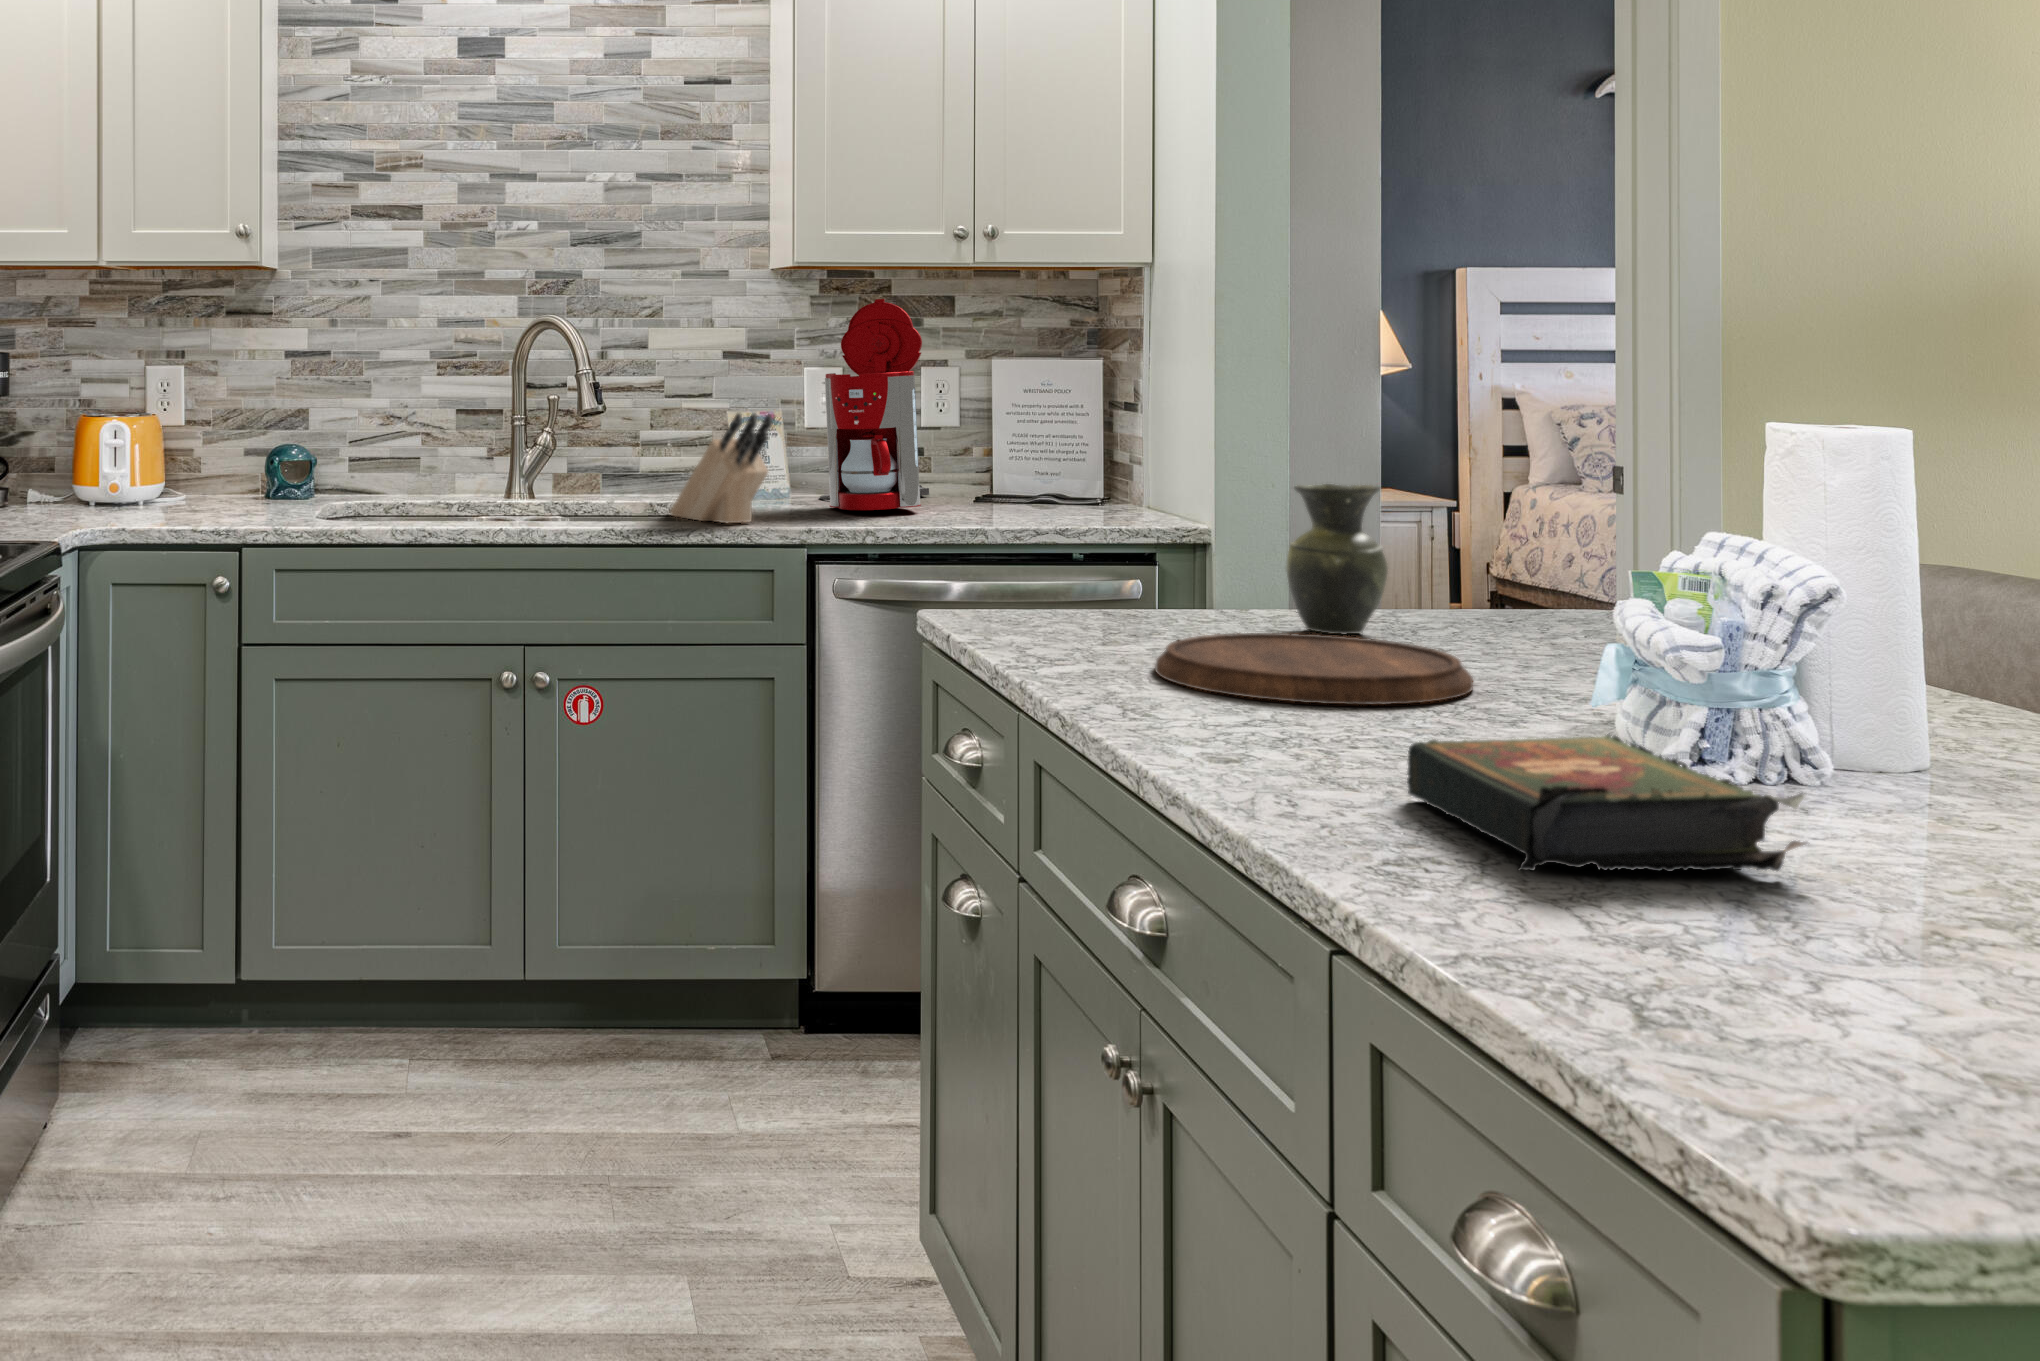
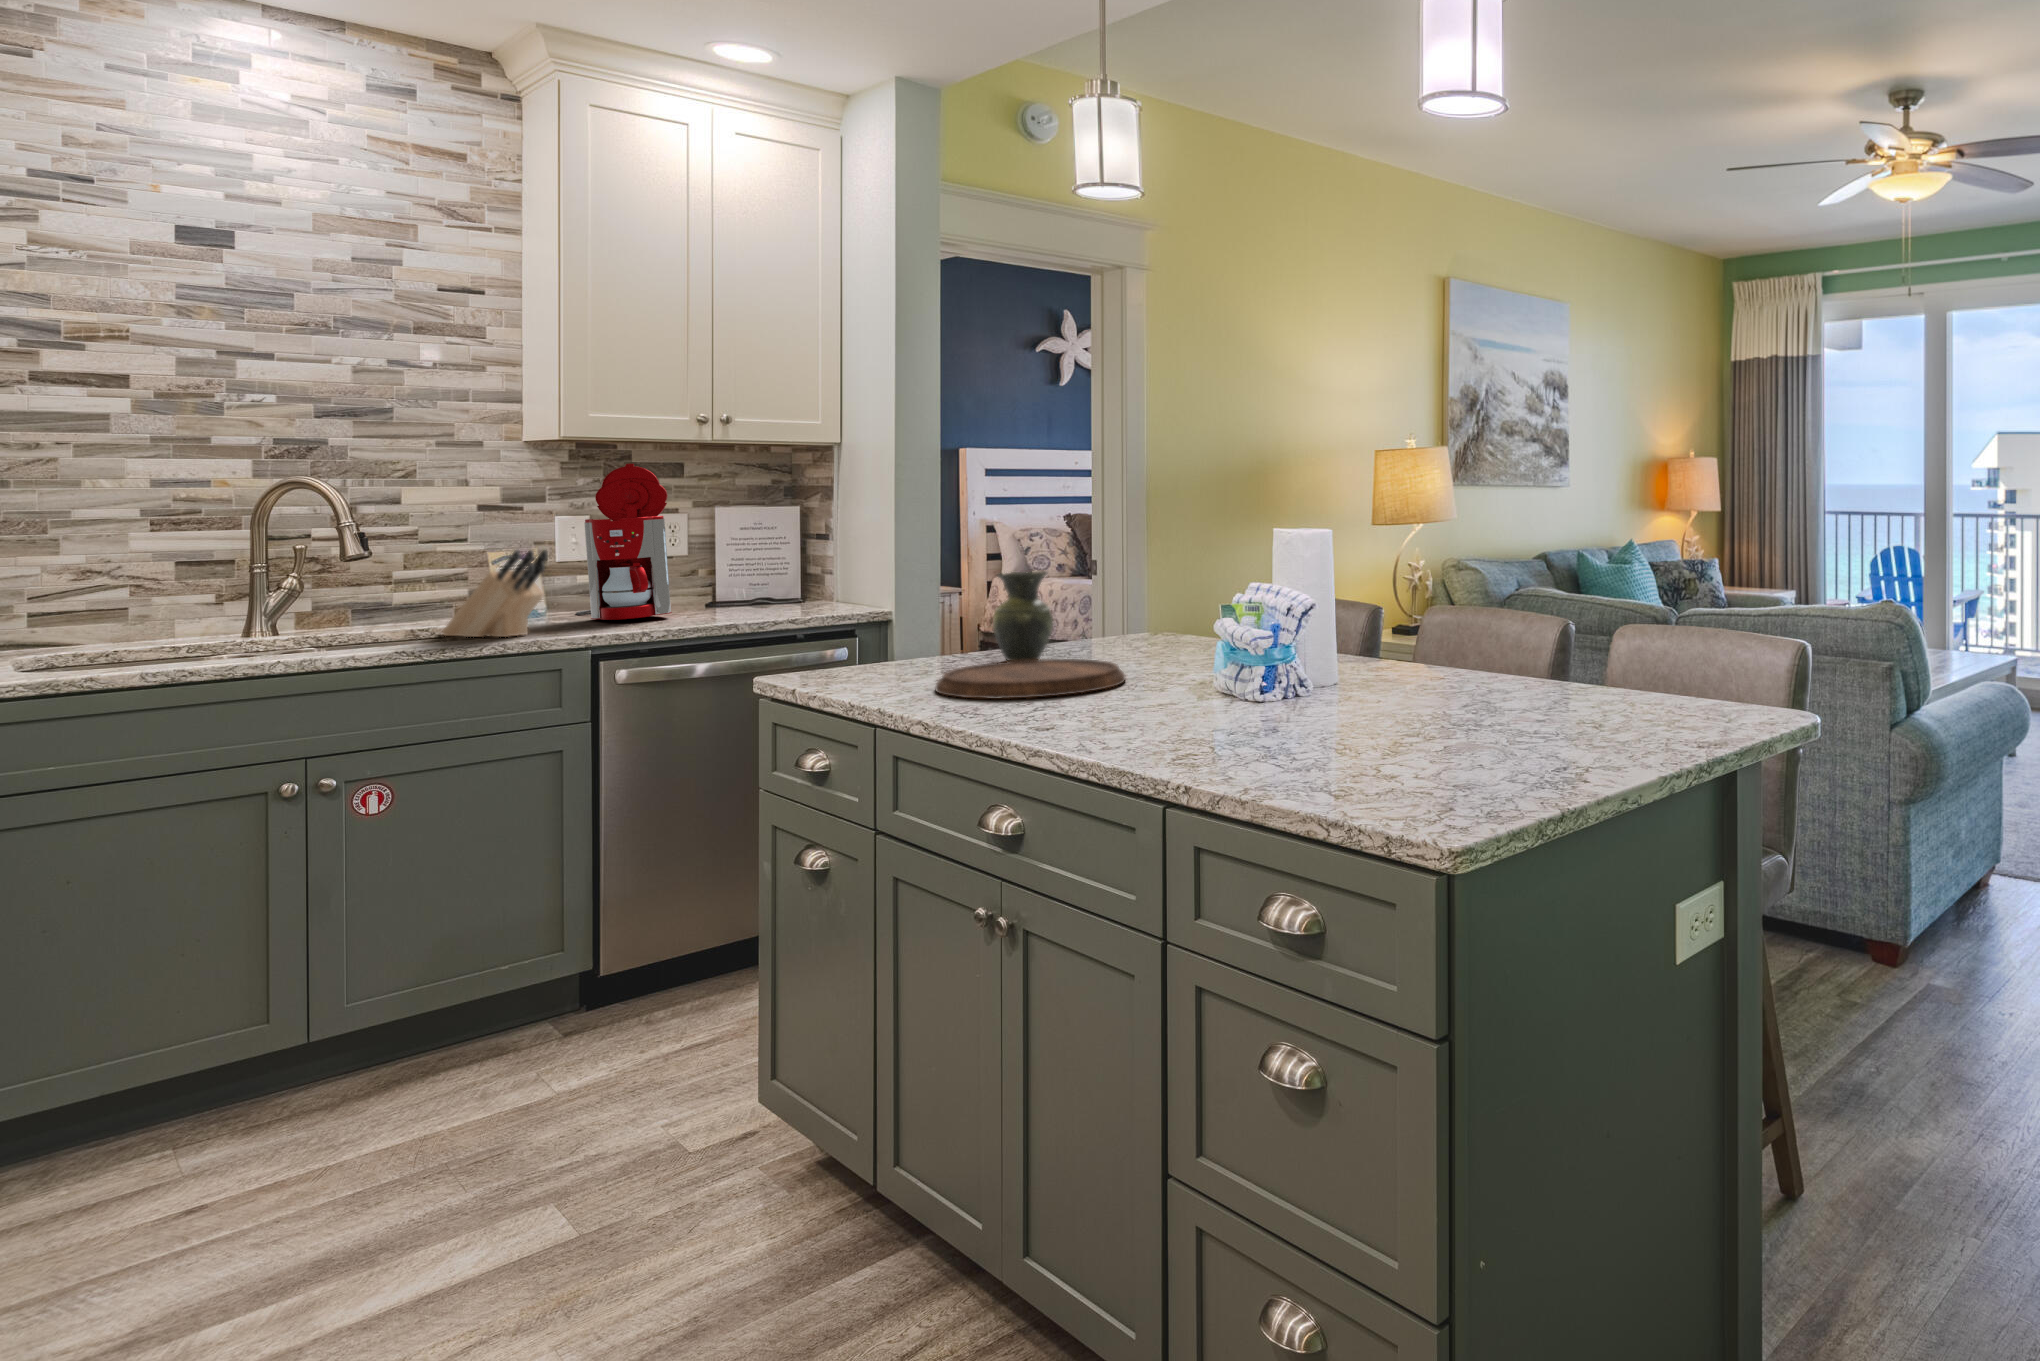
book: present [1407,734,1807,871] -> none [1141,684,1349,756]

